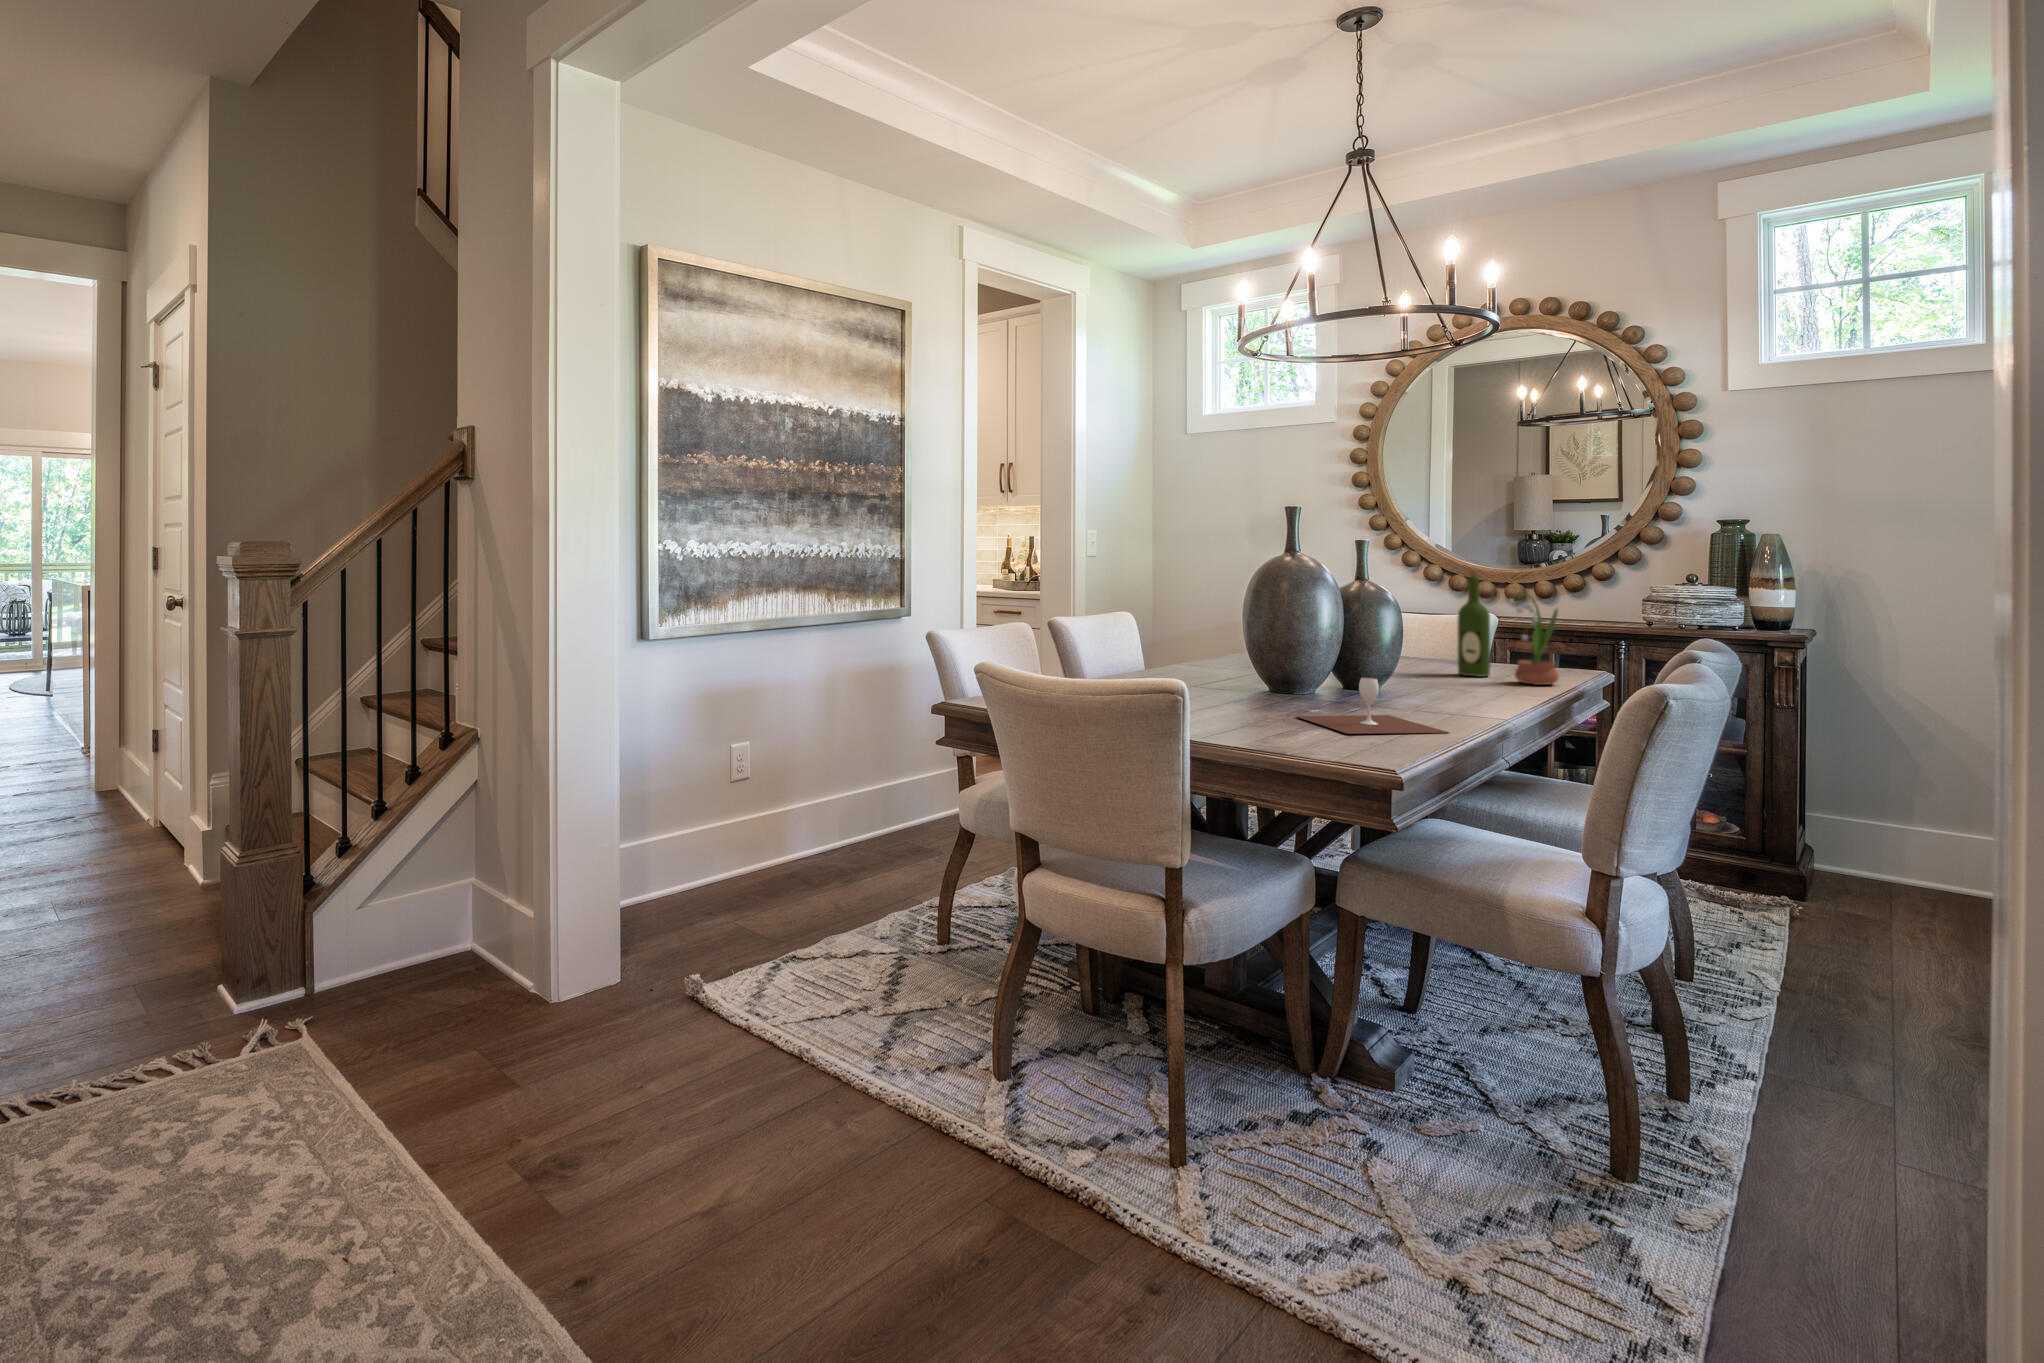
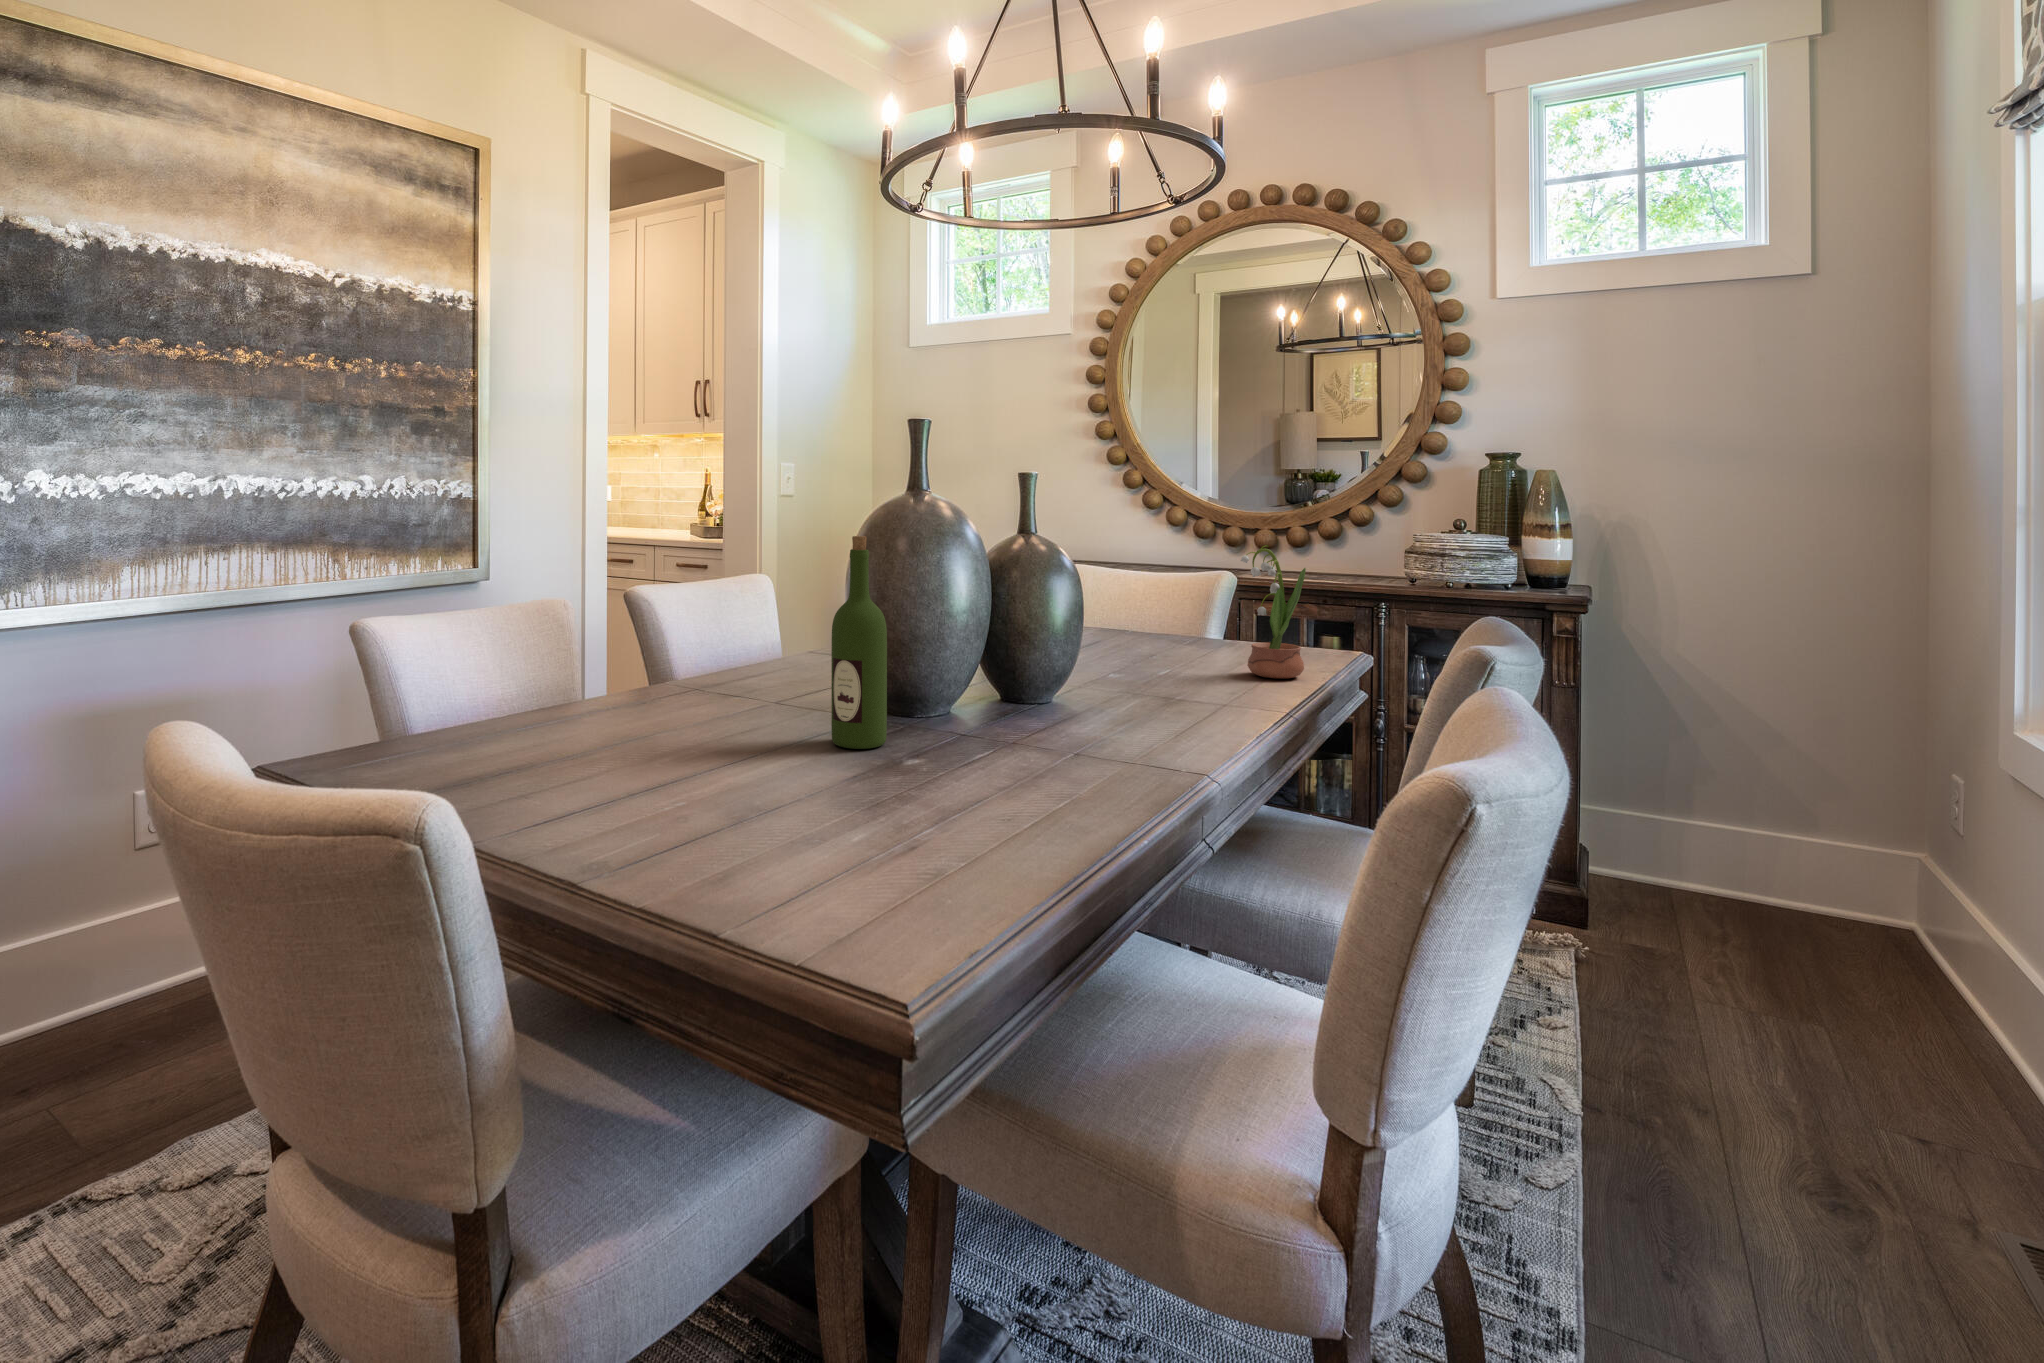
wine bottle: present [1457,570,1490,677] -> present [831,536,887,749]
wine glass: present [1296,678,1449,734] -> none [889,702,1121,816]

